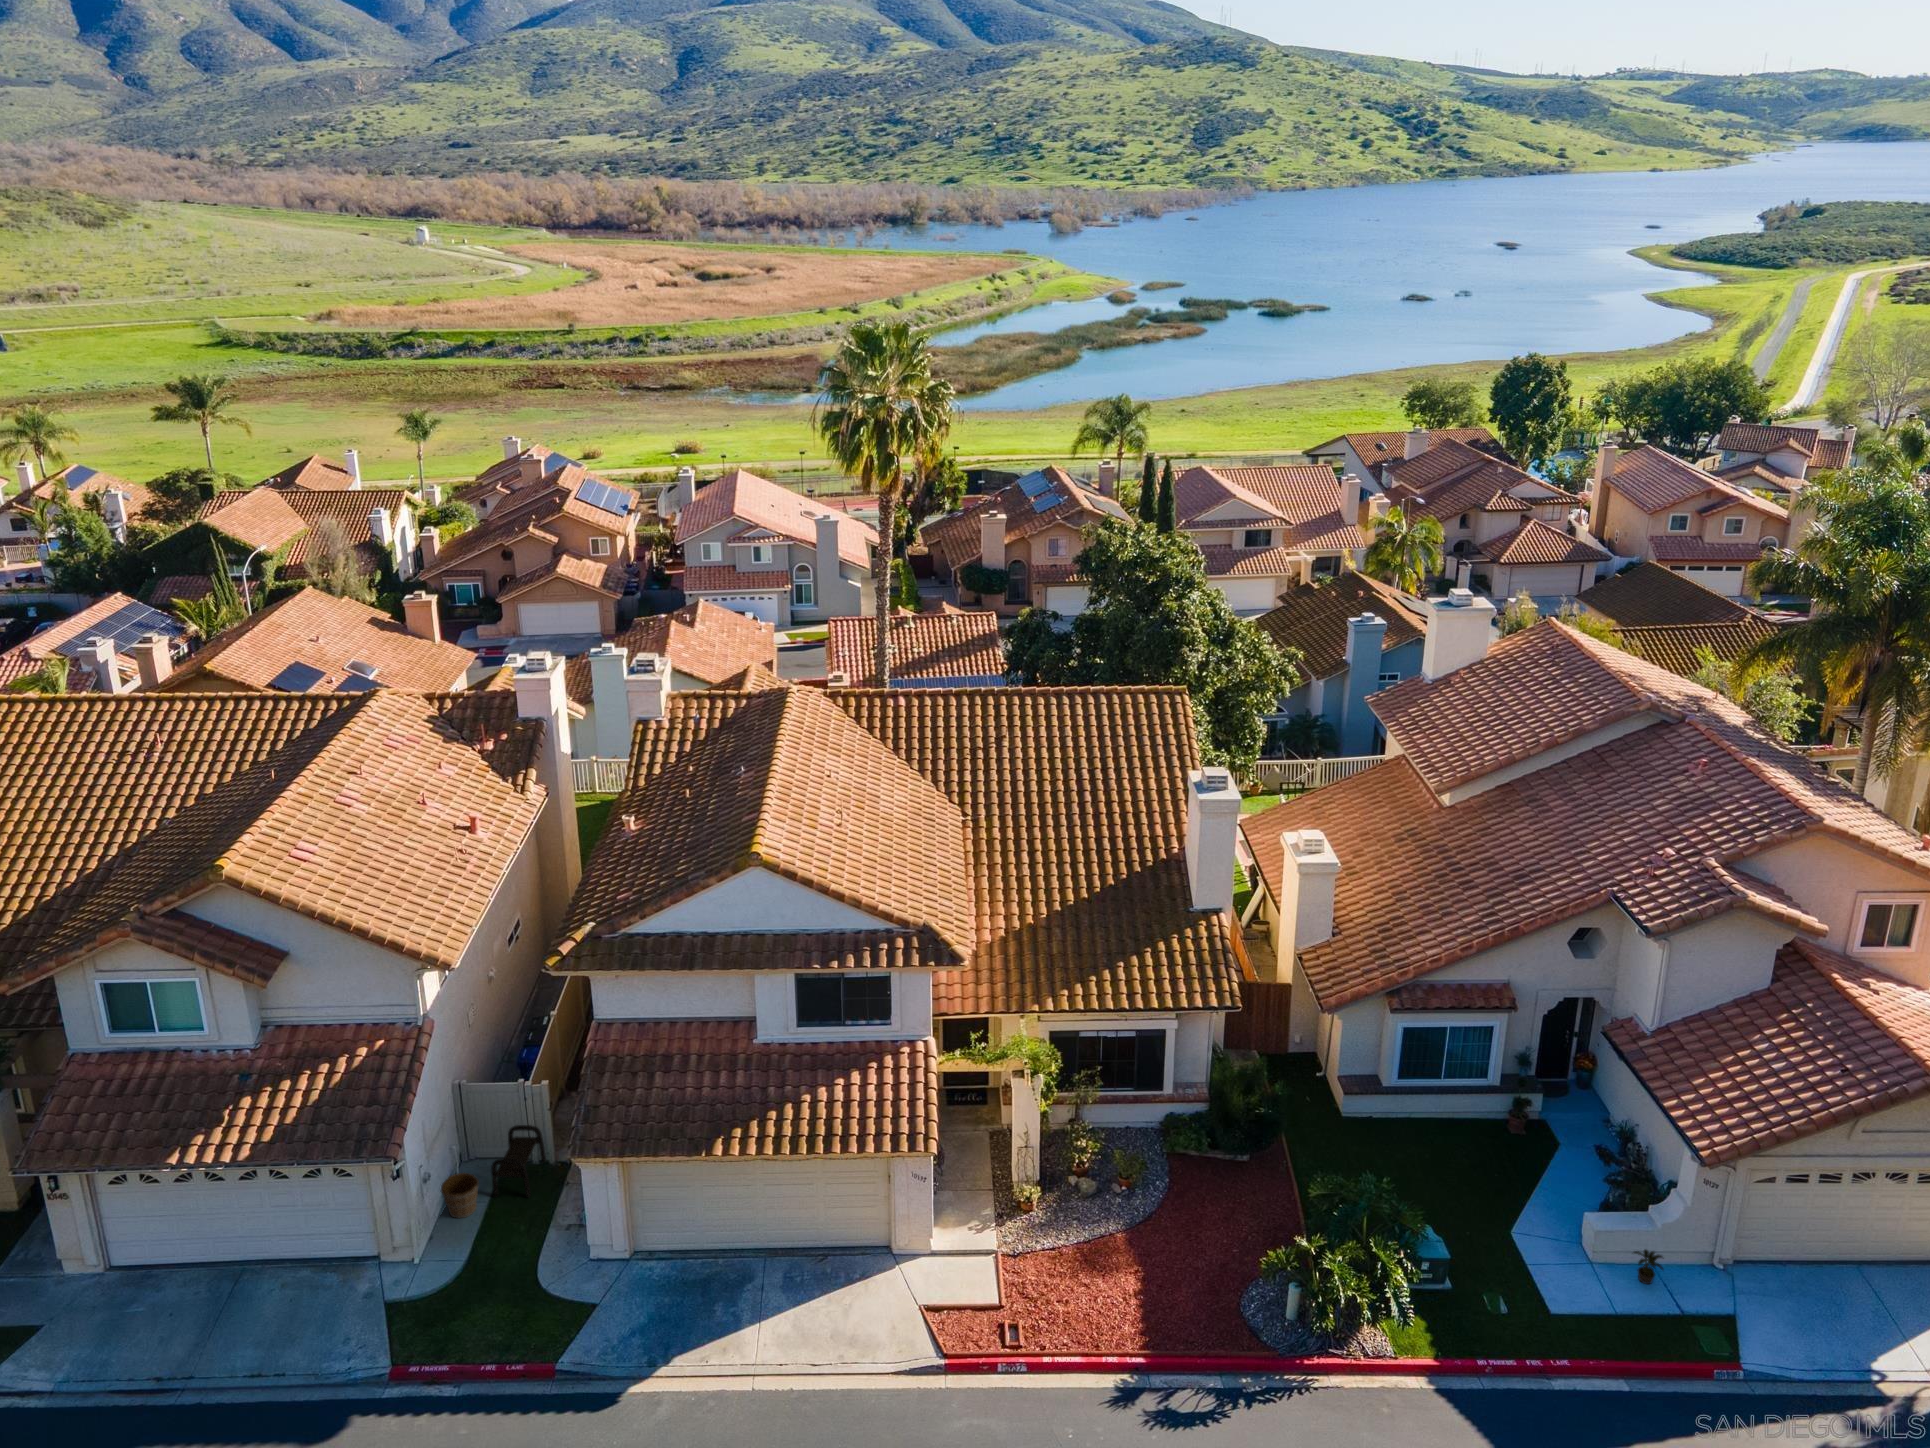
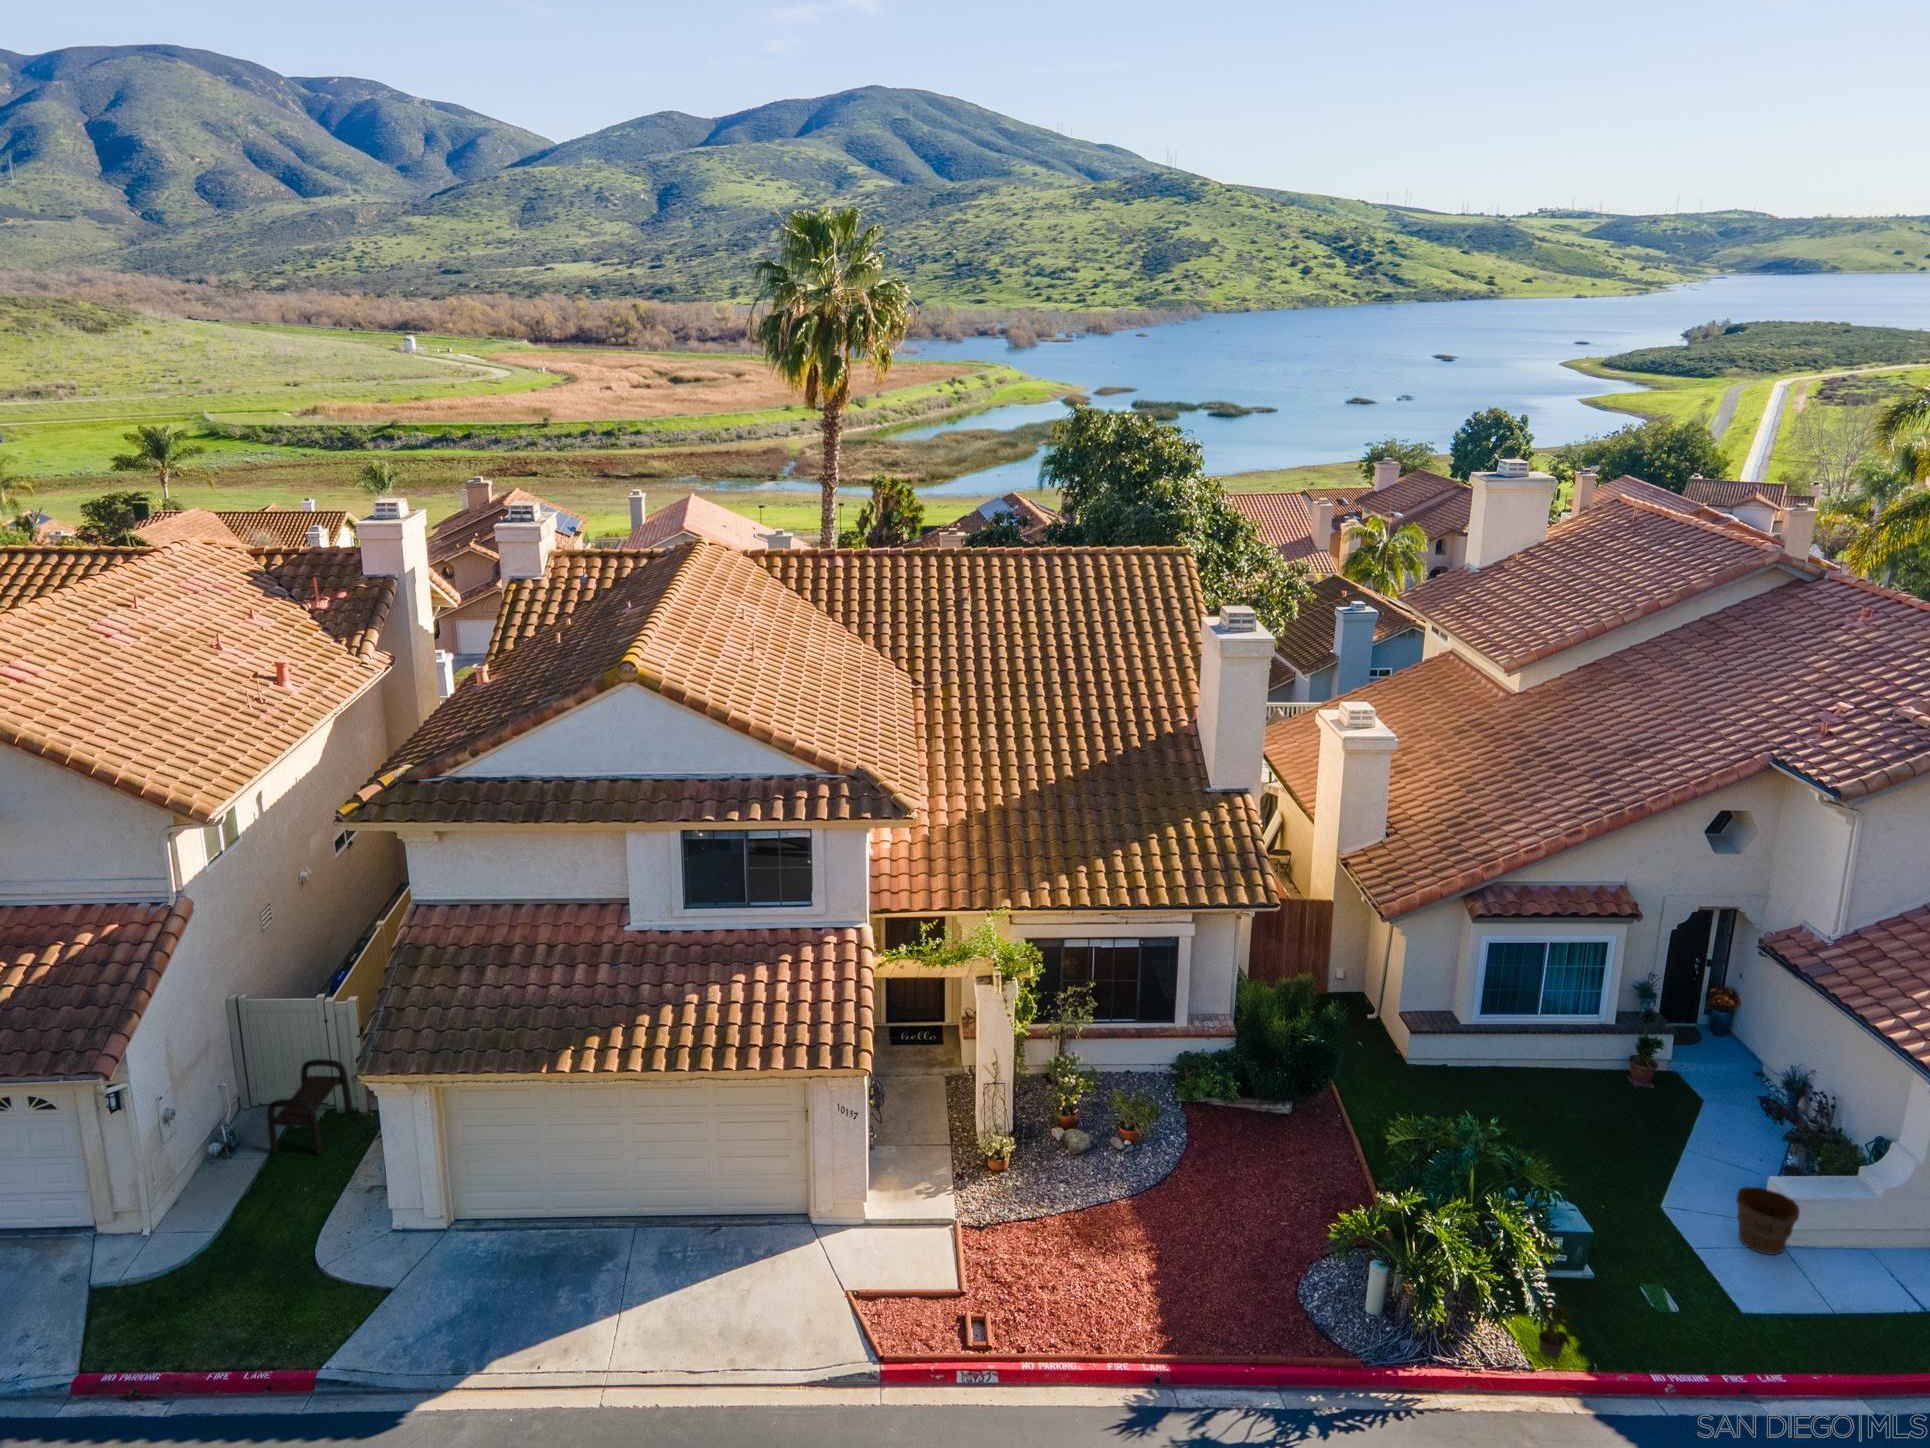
wooden bucket: present [441,1173,479,1218] -> present [1736,1186,1800,1255]
potted plant: present [1634,1249,1664,1284] -> present [1532,1303,1579,1357]

